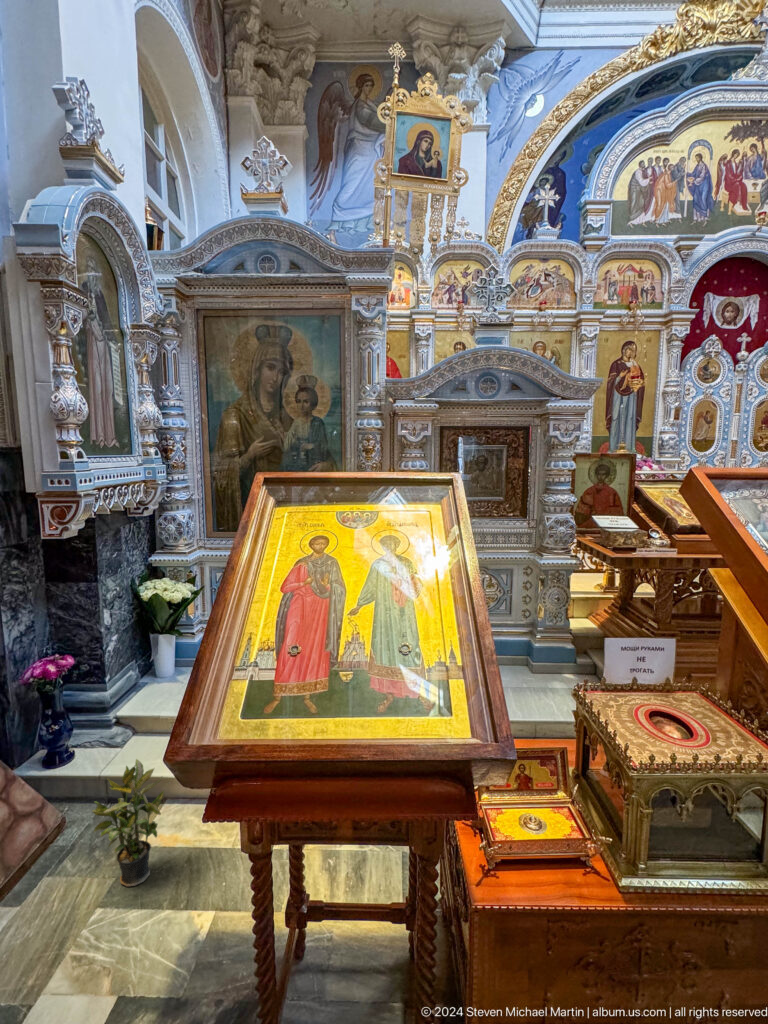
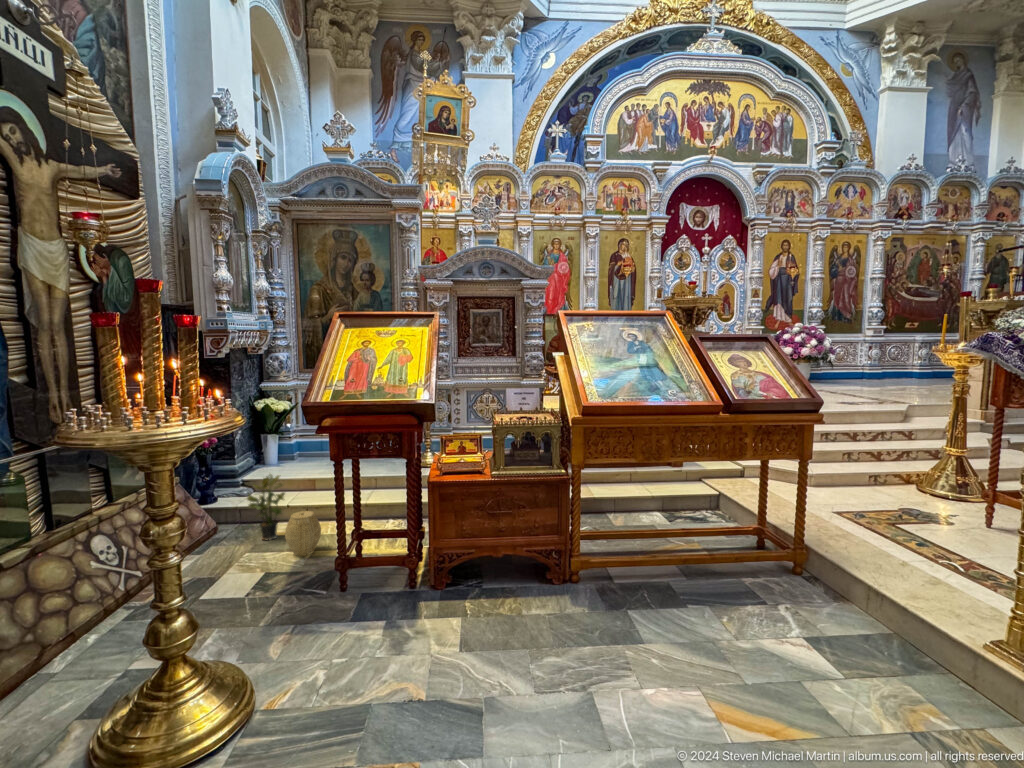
woven basket: none [151,868,222,972] -> present [285,511,321,556]

